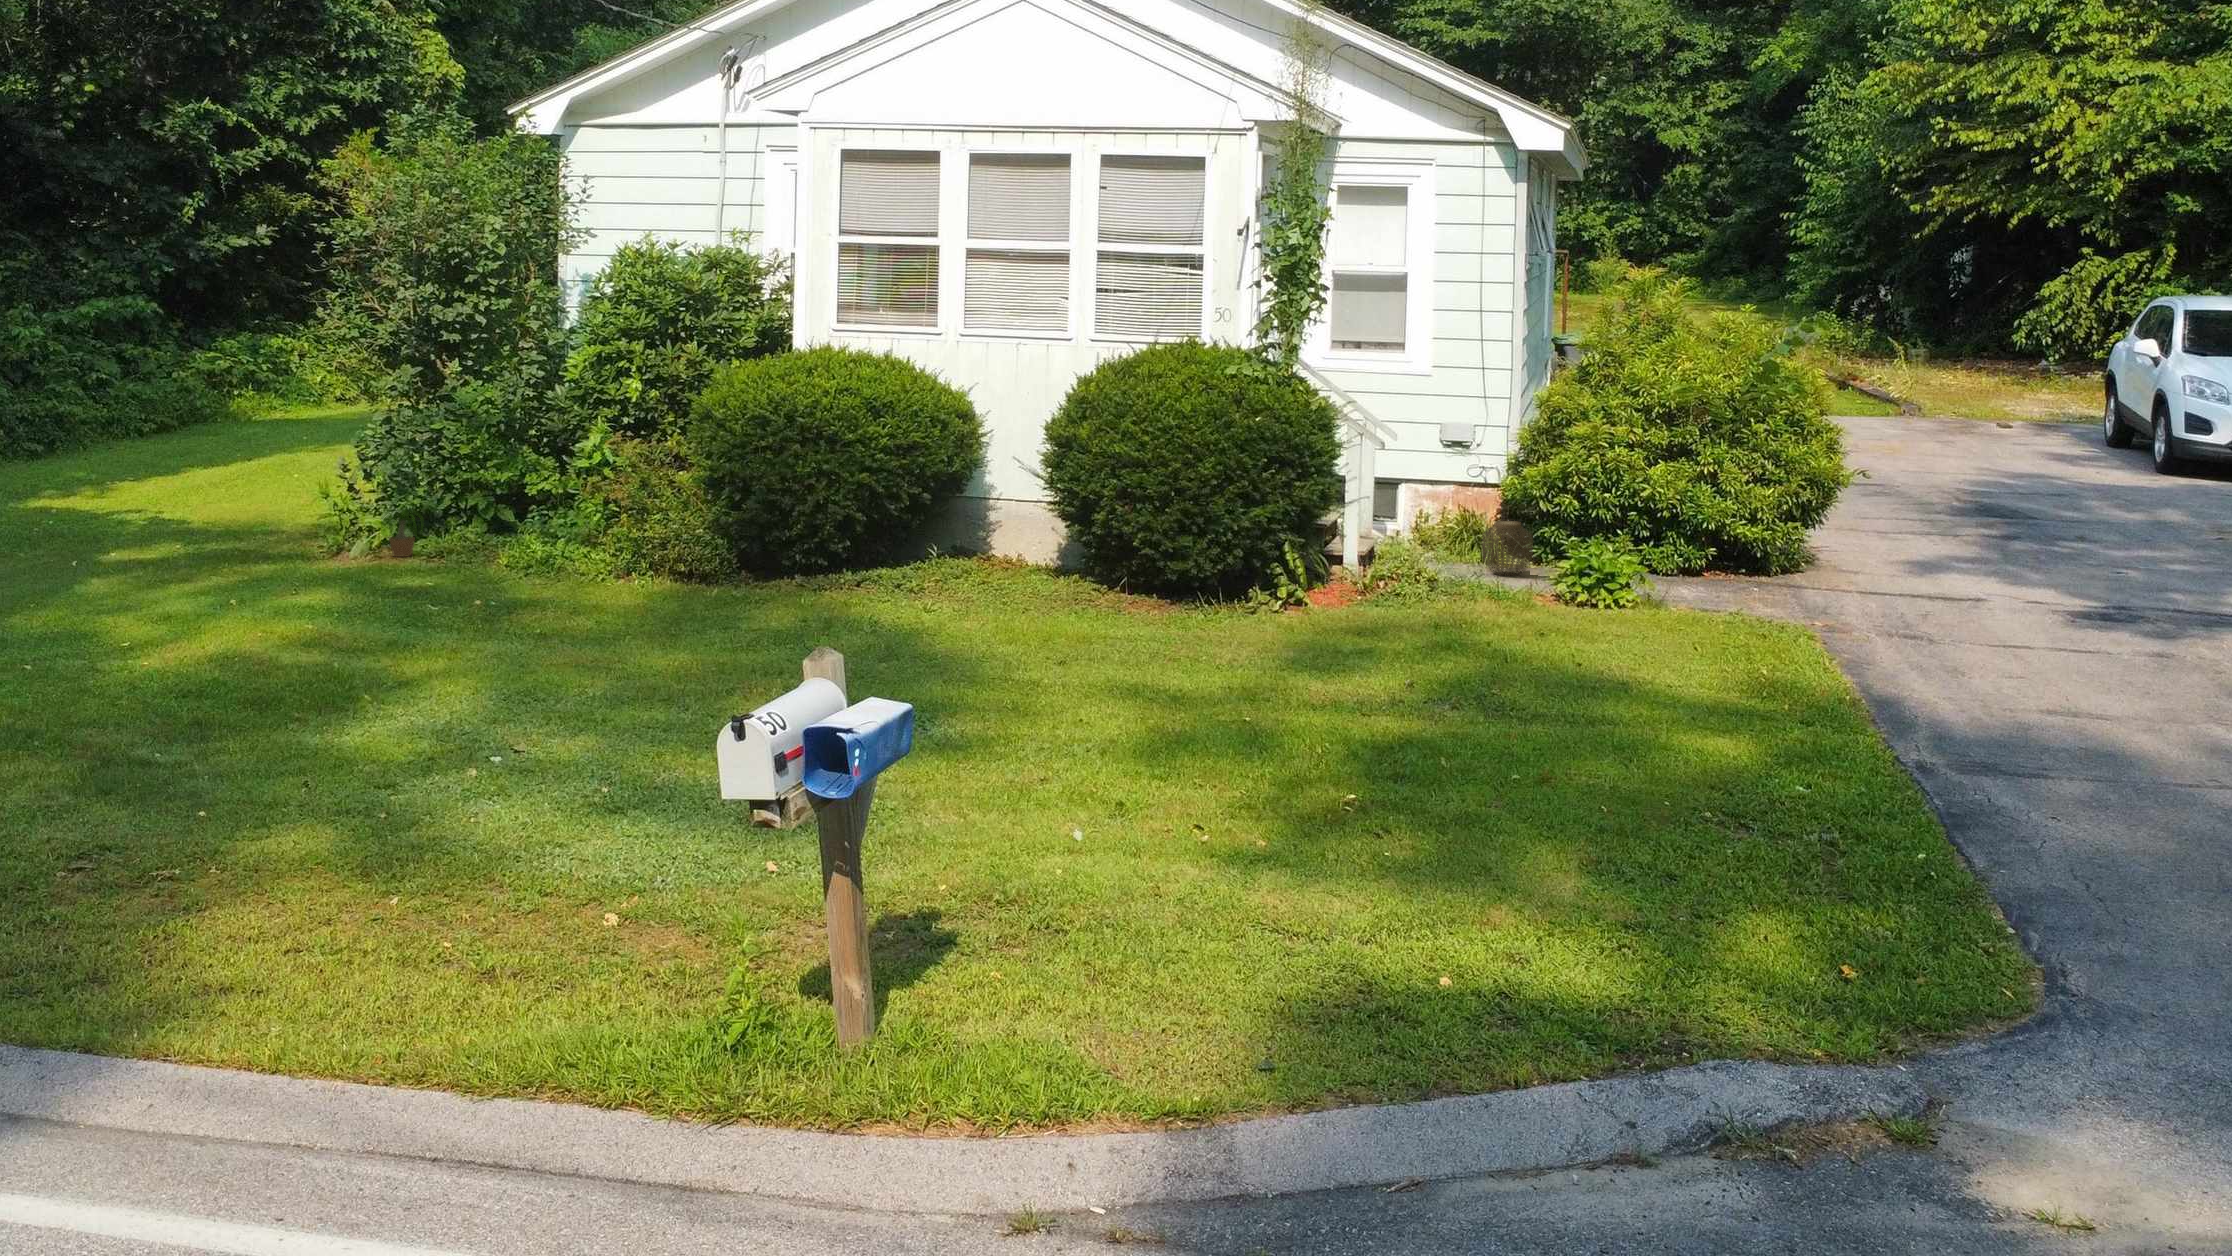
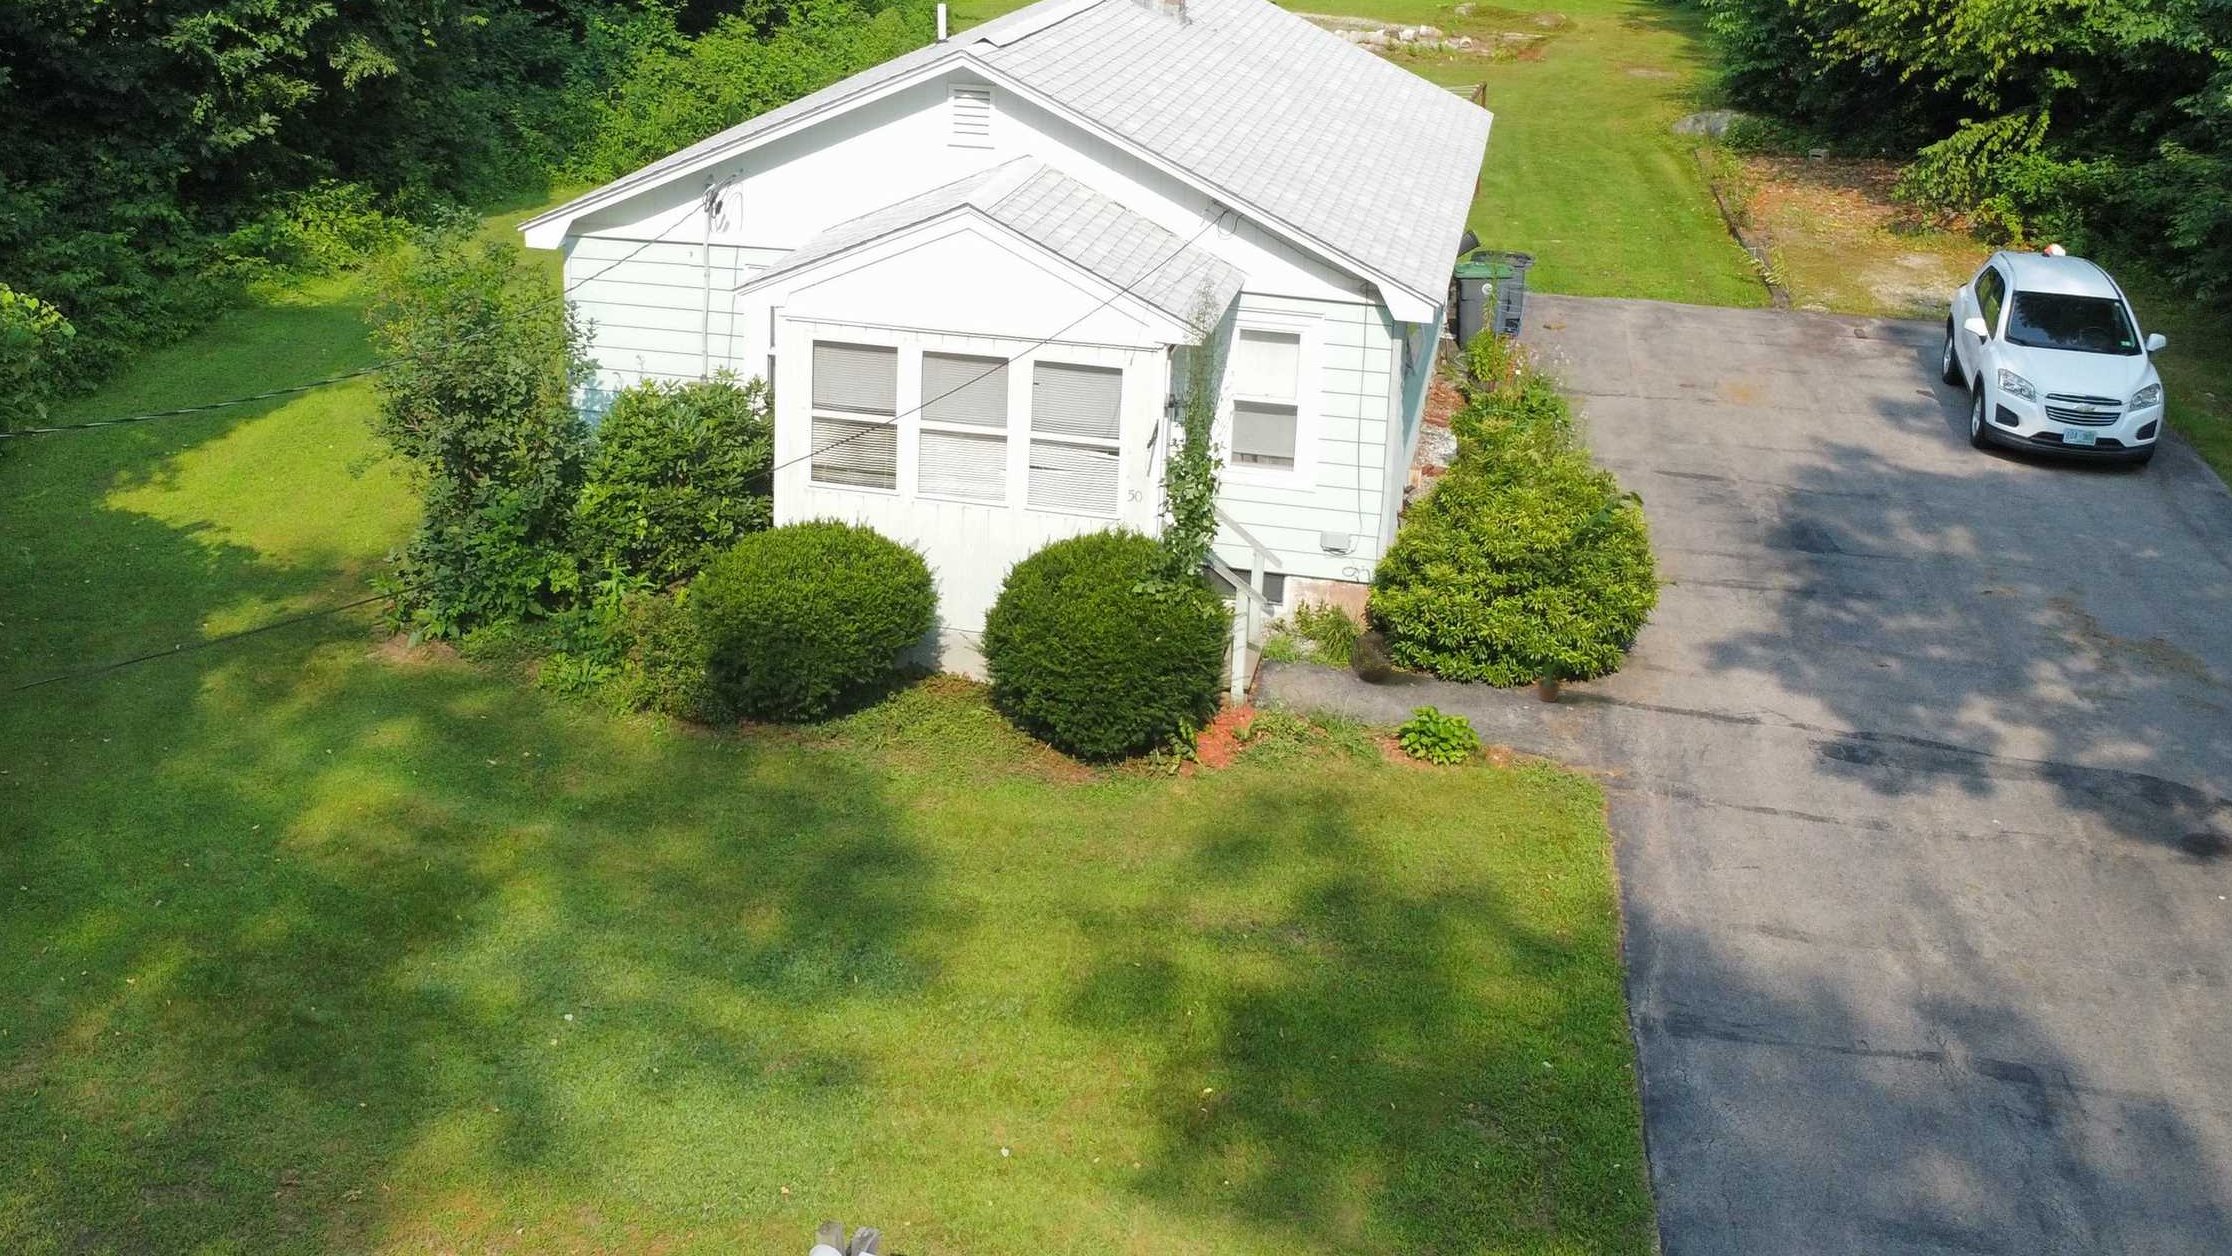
potted plant: present [383,509,424,557] -> present [1532,658,1569,702]

